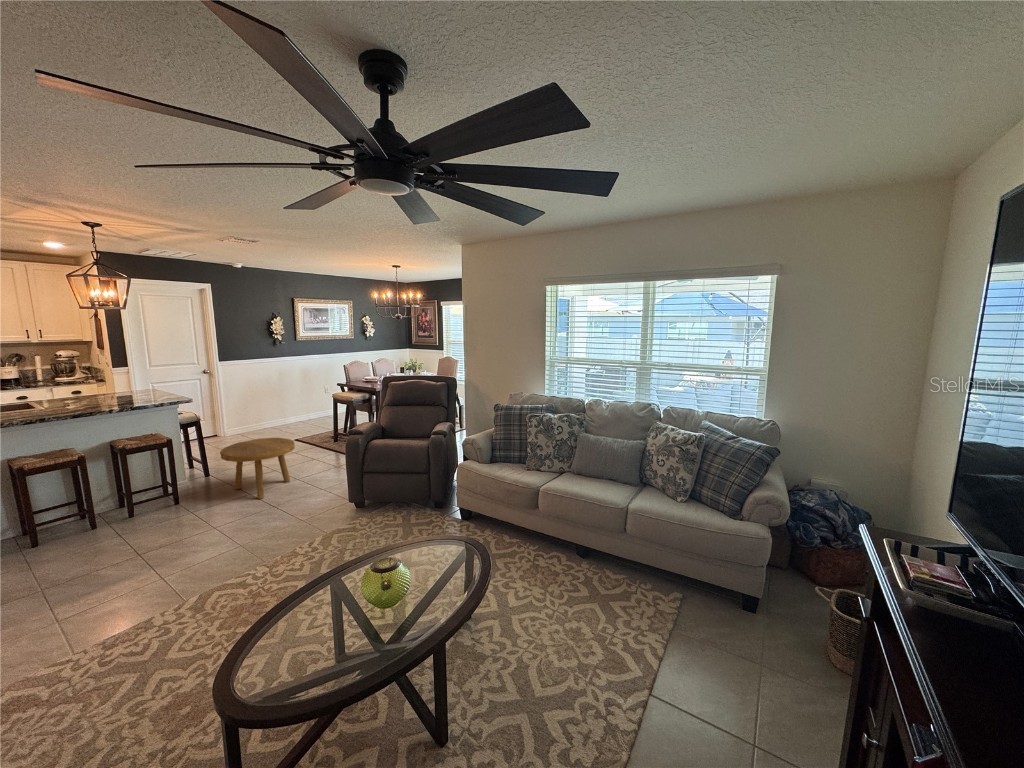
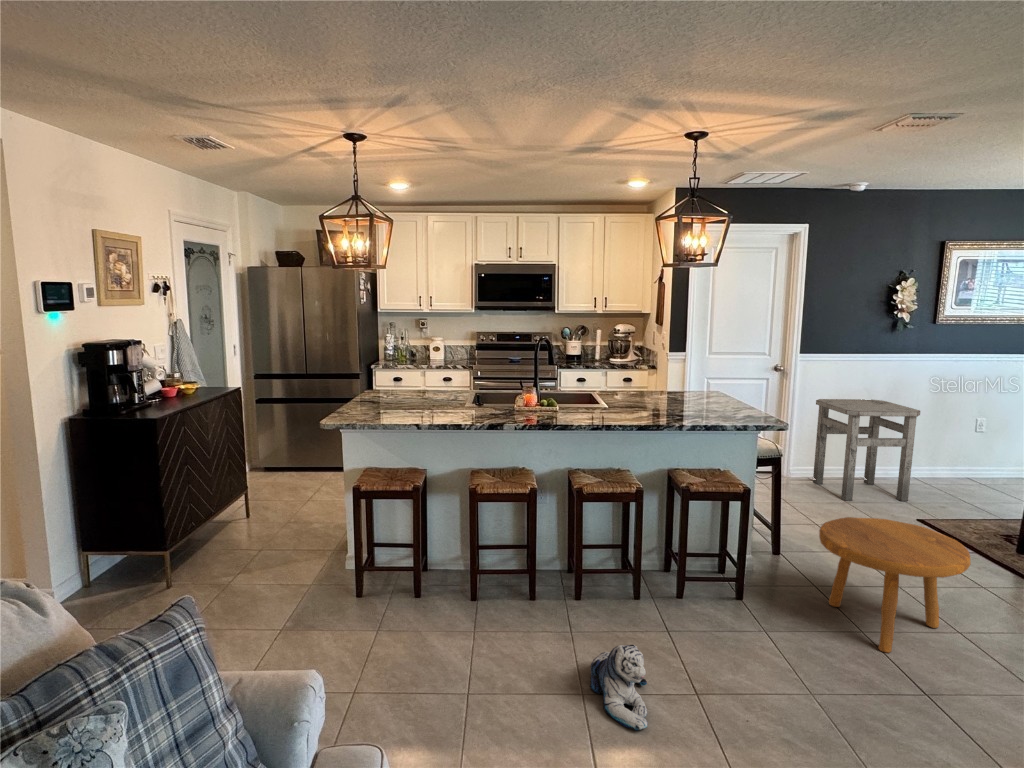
side table: none [234,383,293,440] -> present [813,399,920,501]
plush toy: none [47,544,100,591] -> present [590,645,648,731]

